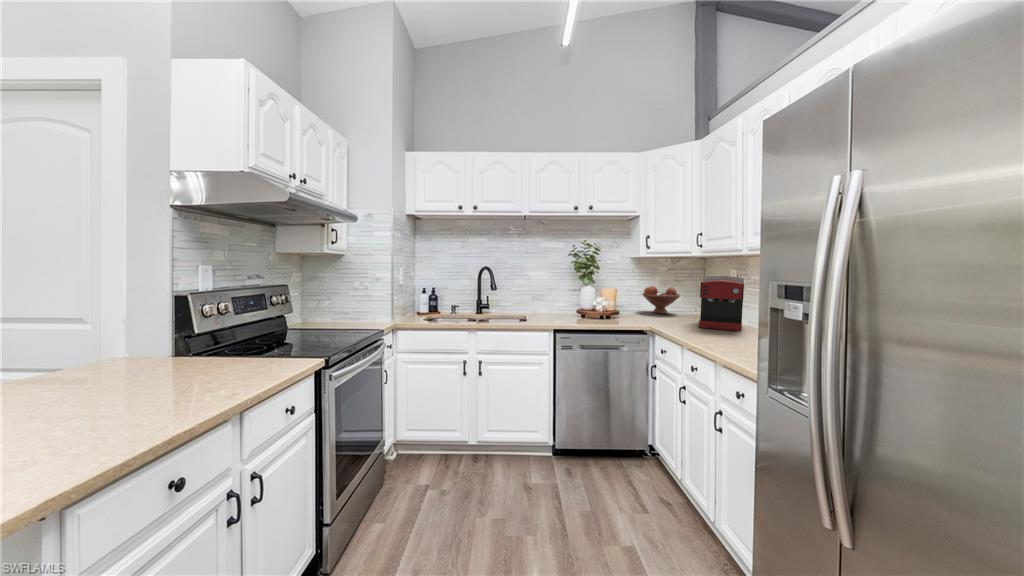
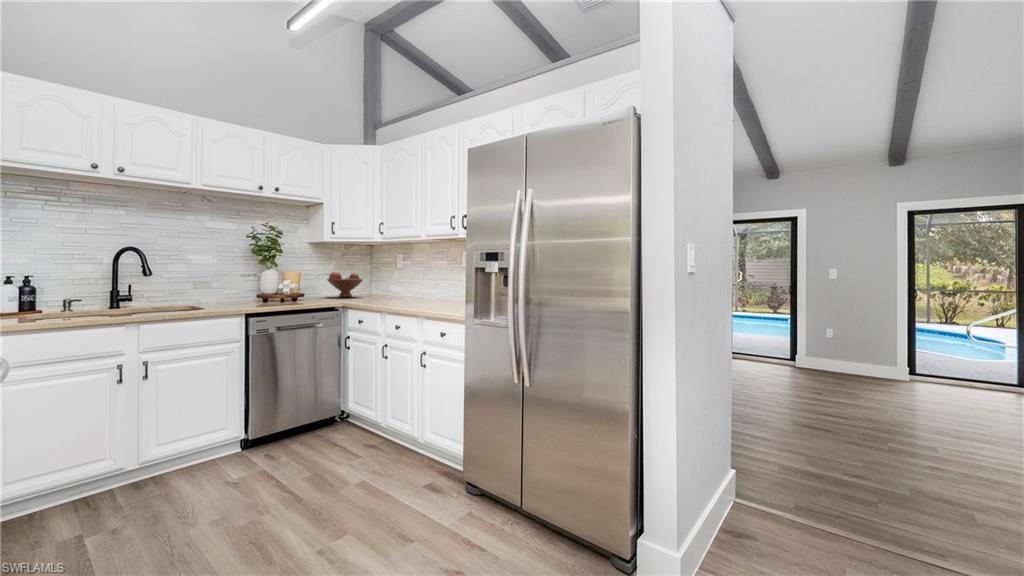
coffee maker: present [699,276,744,331] -> none [384,258,417,302]

